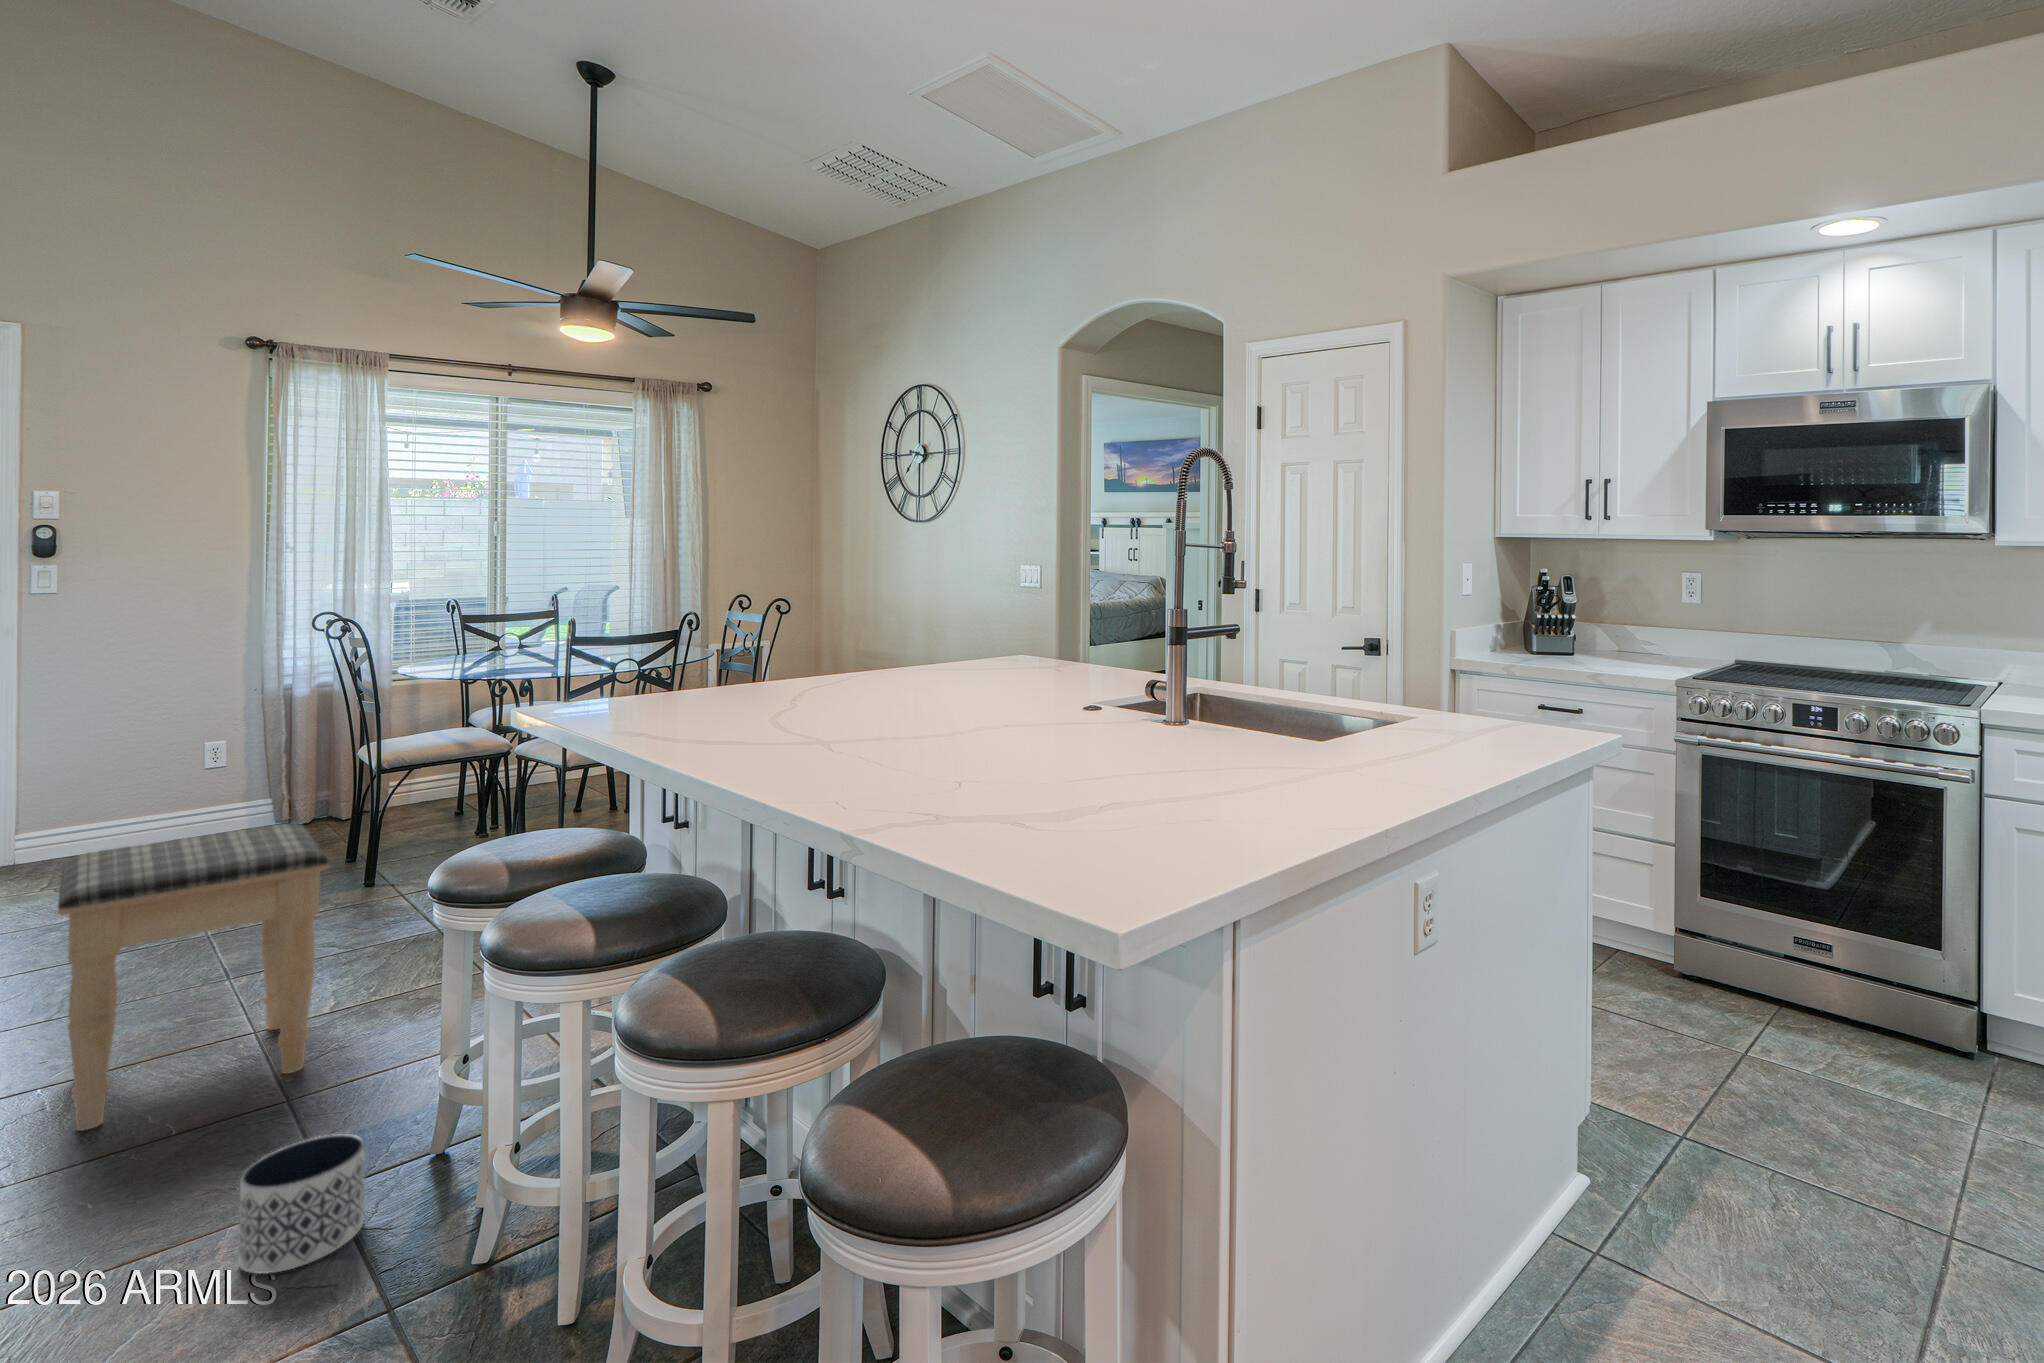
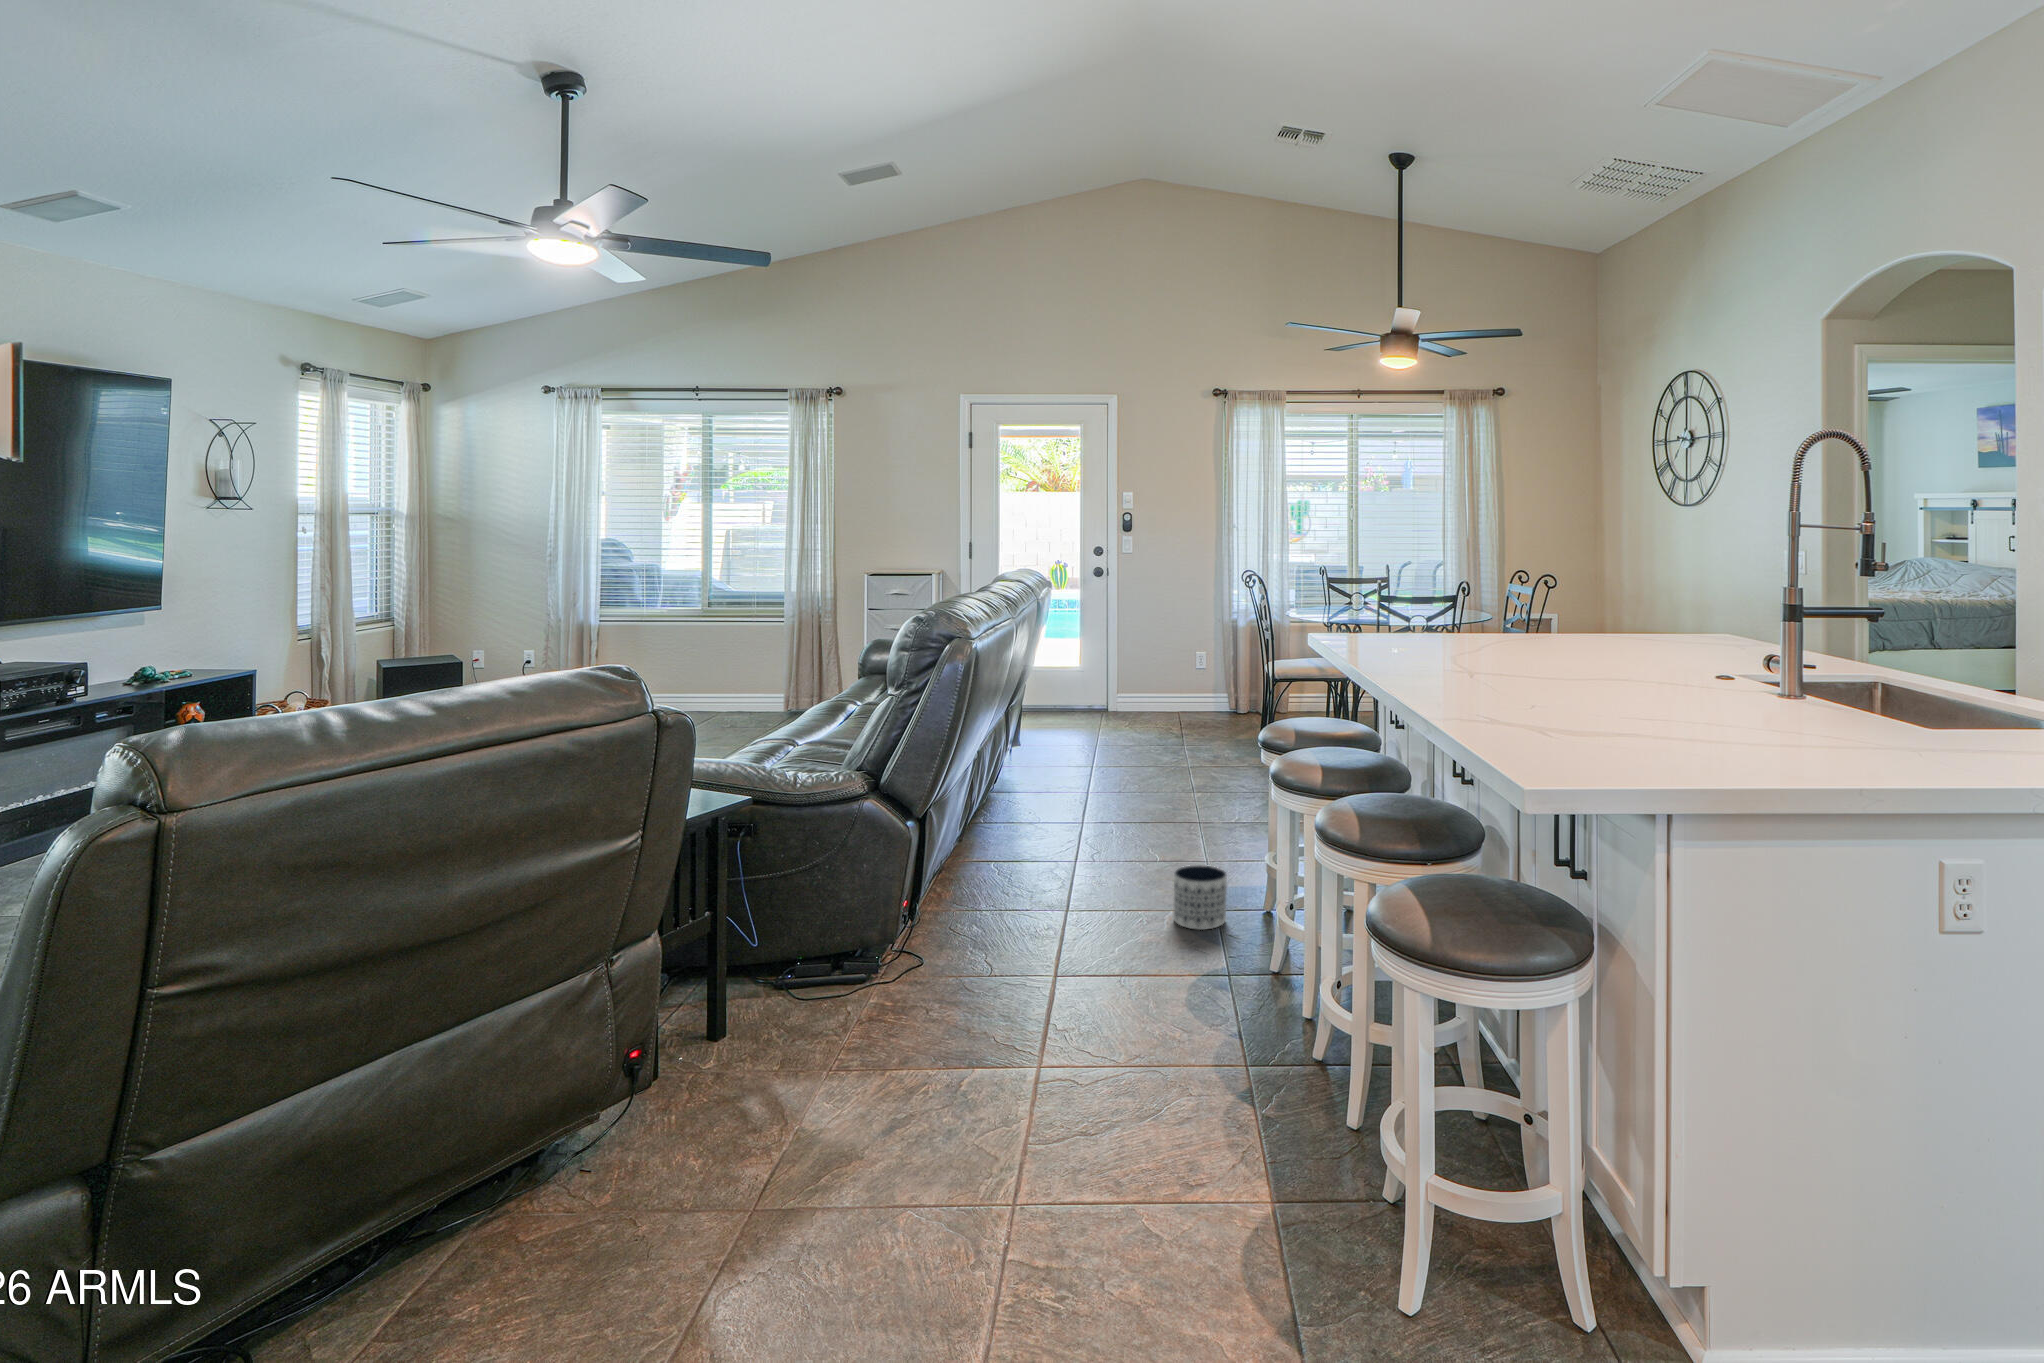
footstool: present [58,824,329,1131] -> none [1117,695,1227,844]

